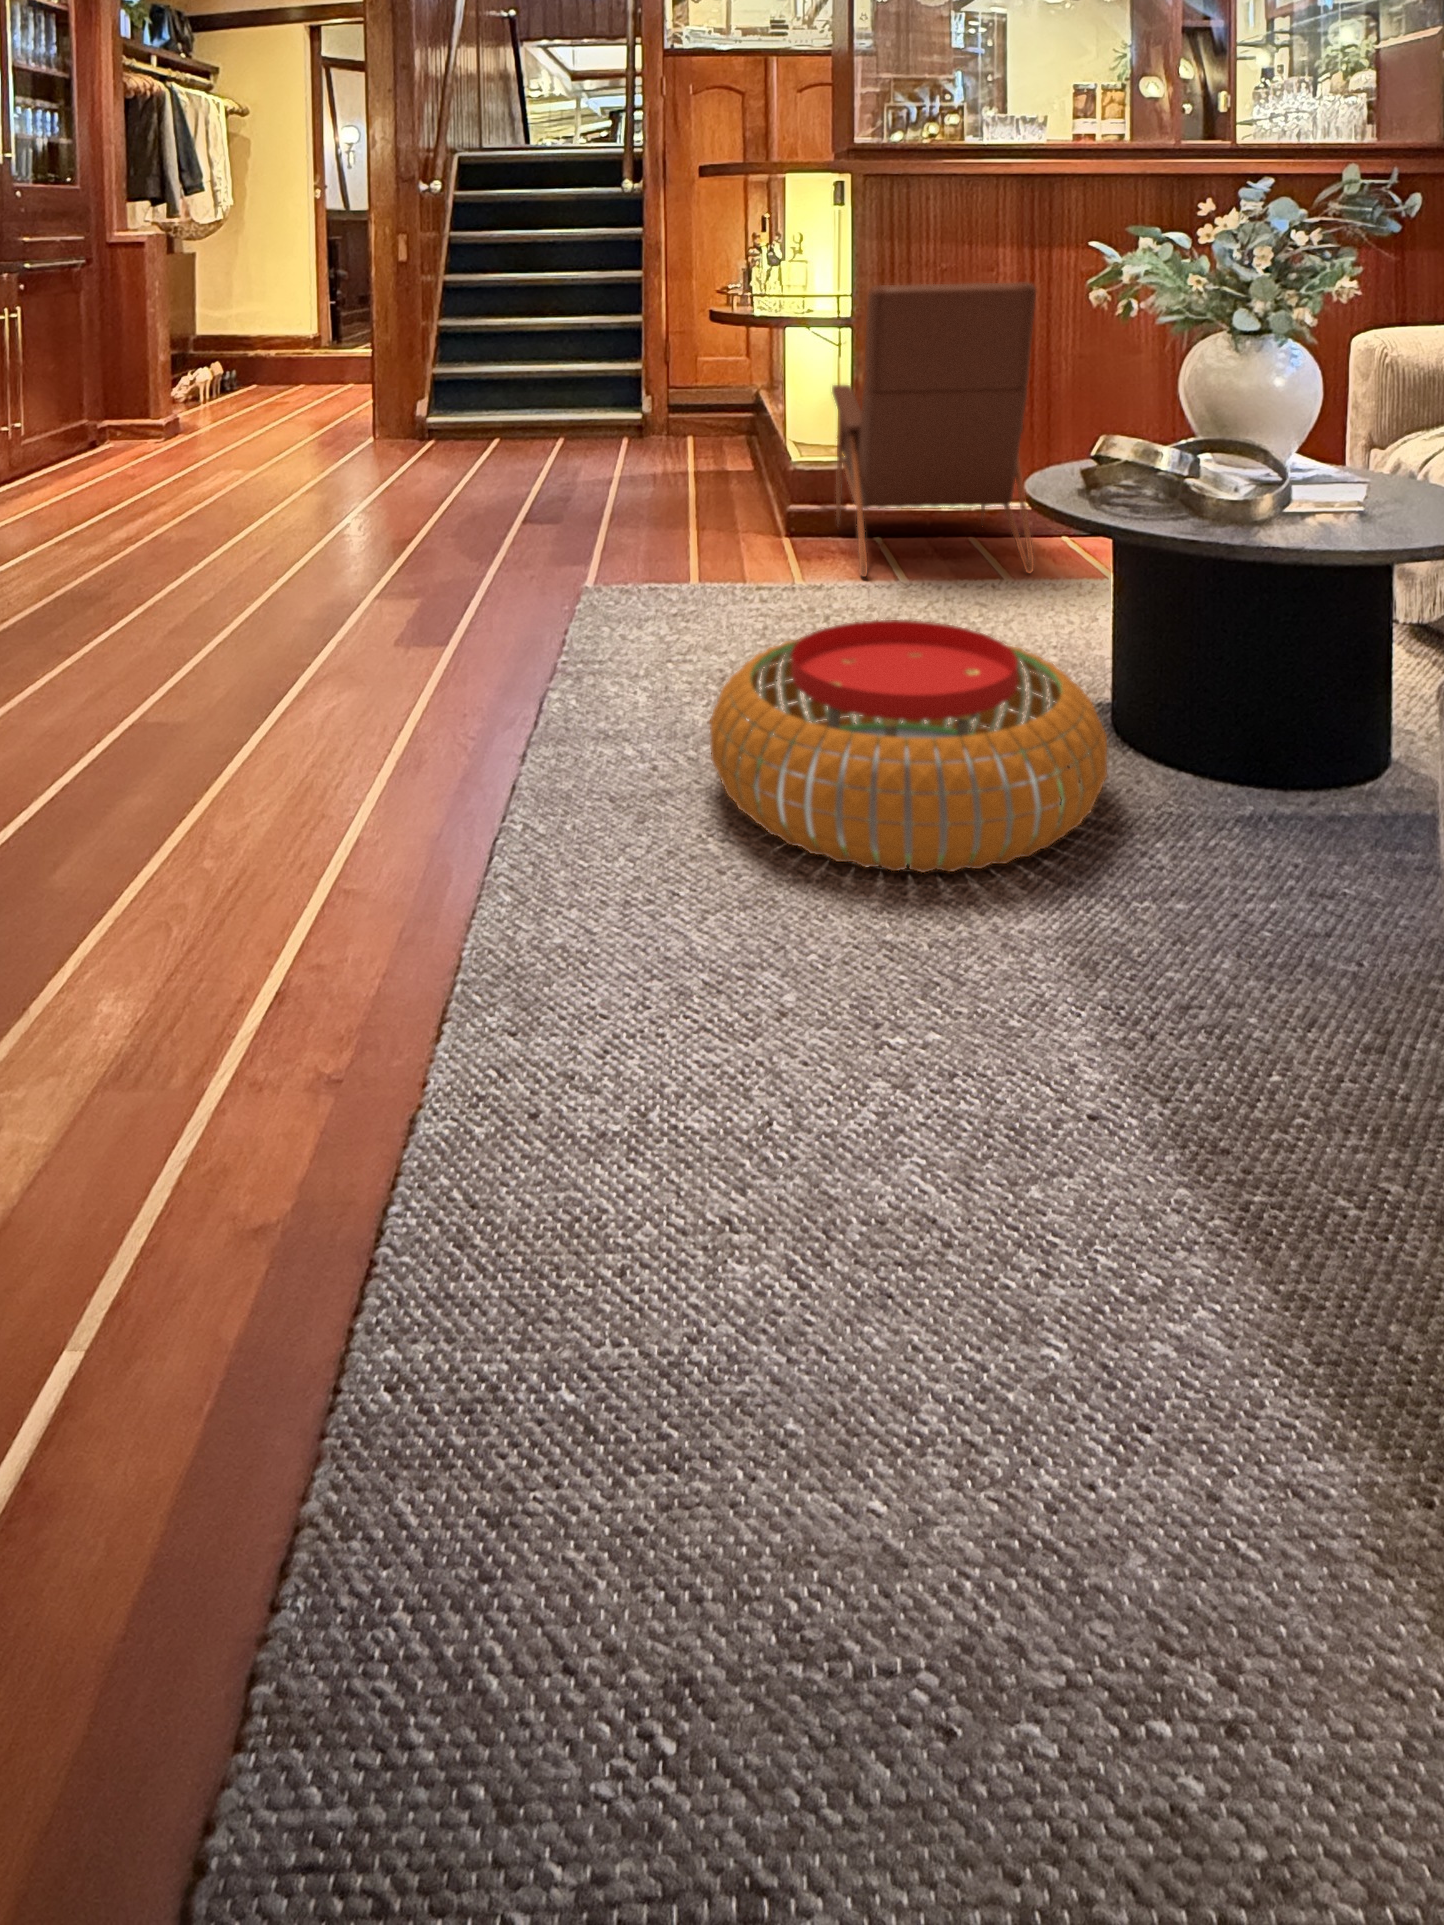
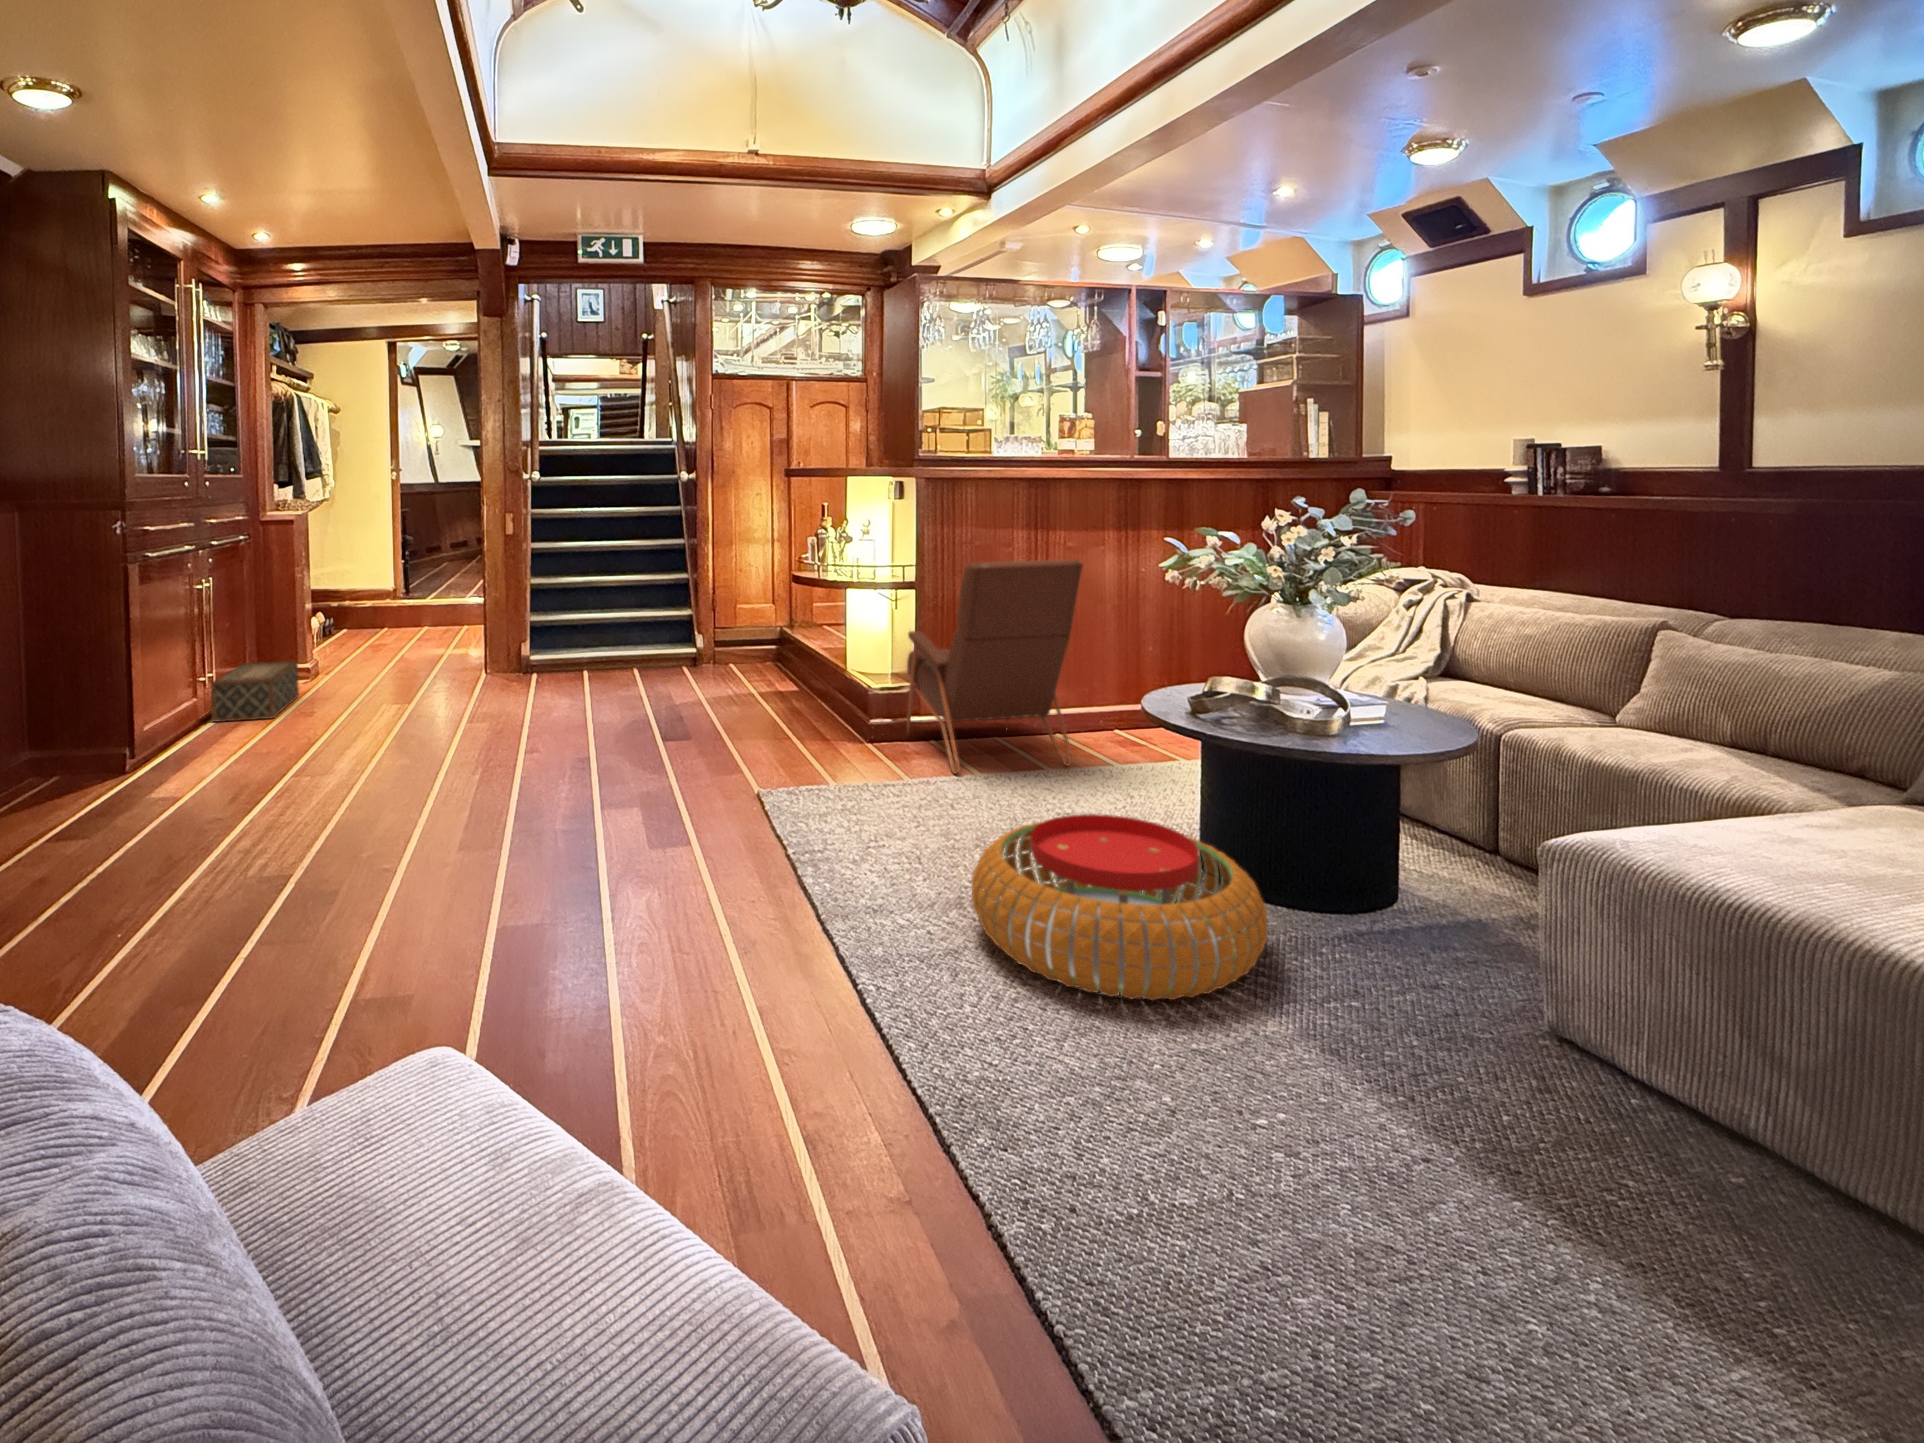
woven basket: none [9,415,129,484] -> present [211,661,299,722]

